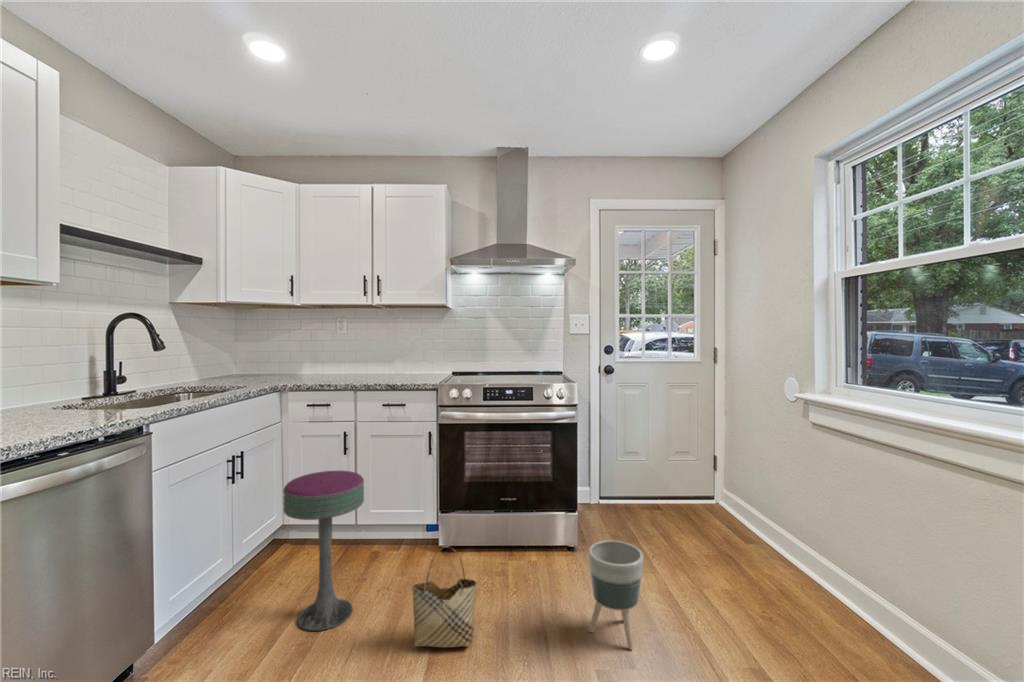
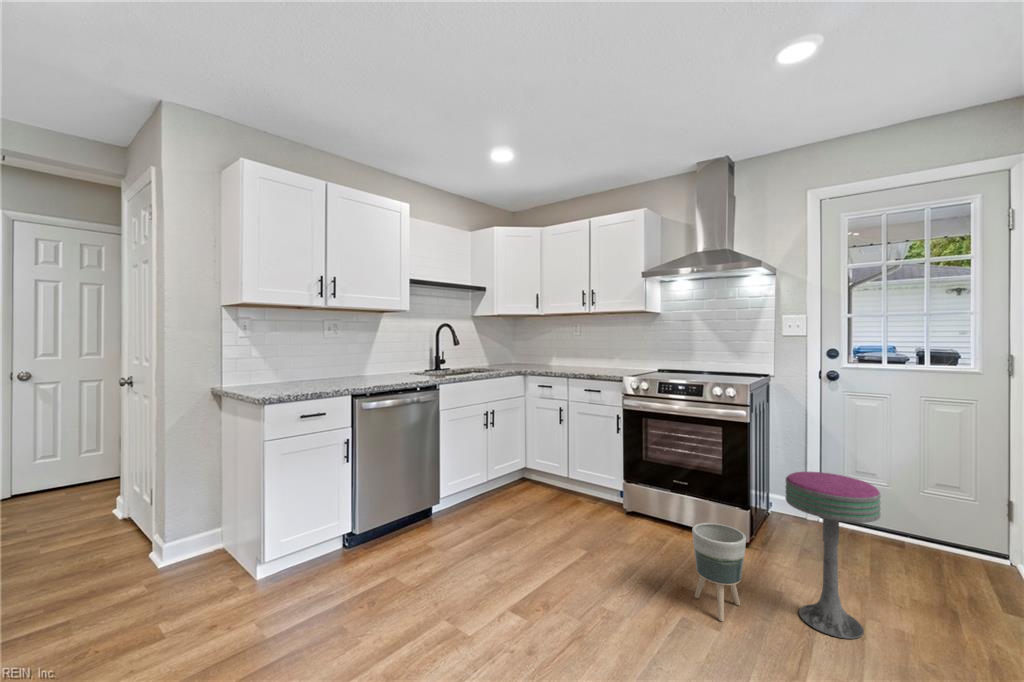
bar stool: present [283,471,364,631] -> present [786,472,881,639]
woven basket: present [412,546,477,647] -> none [558,493,604,568]

